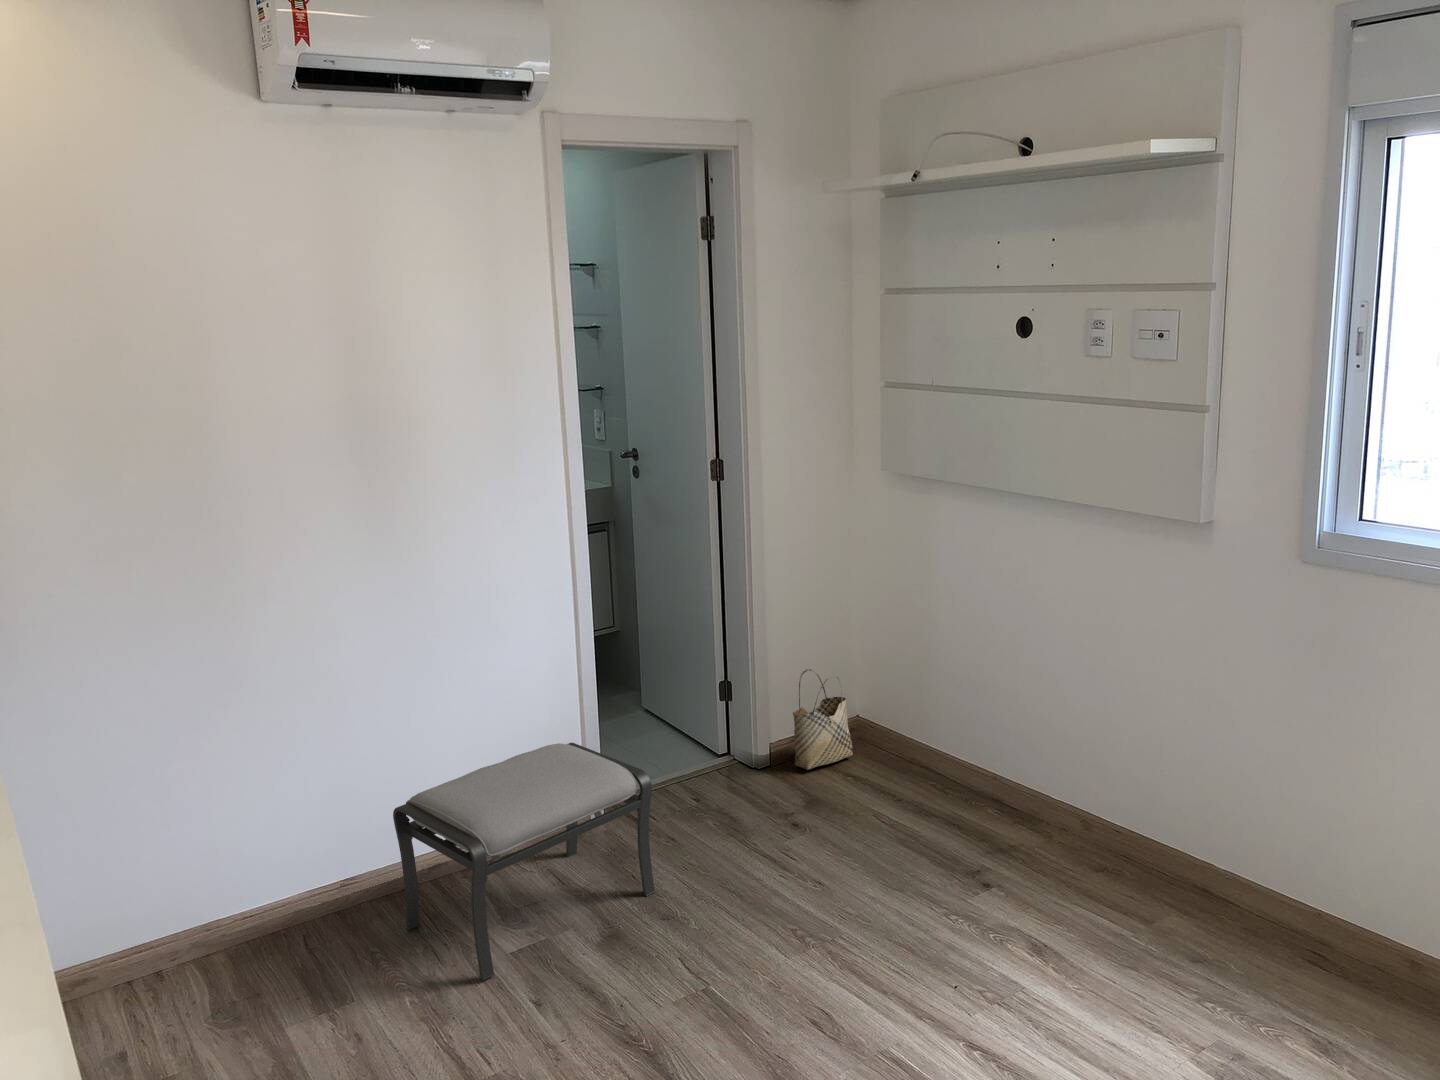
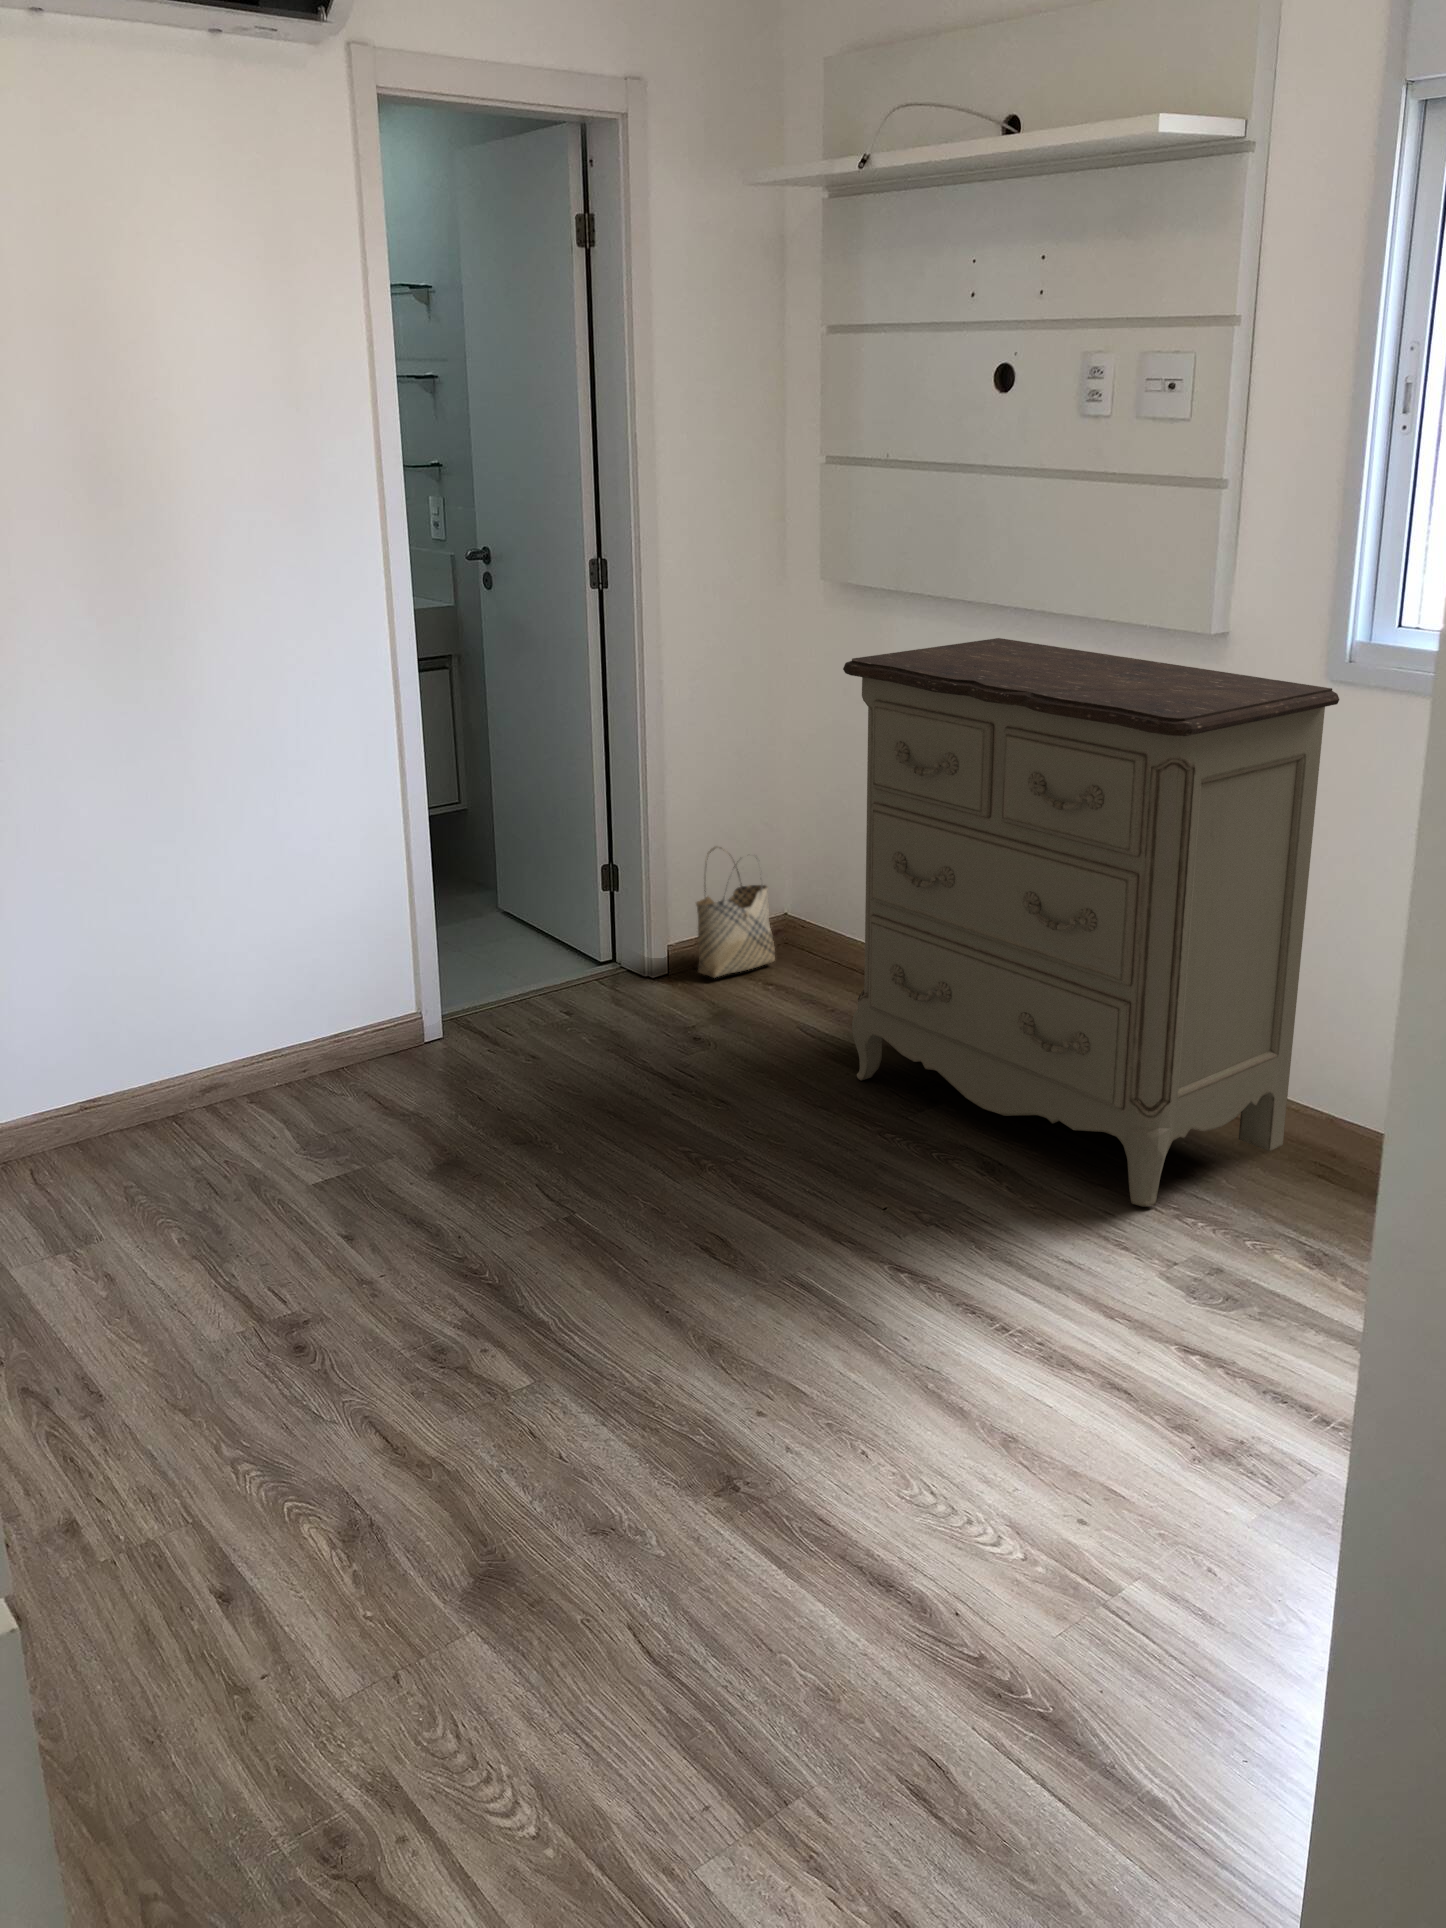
dresser: none [909,520,1311,988] -> present [843,638,1339,1207]
ottoman: present [393,743,655,981] -> none [152,924,507,1212]

